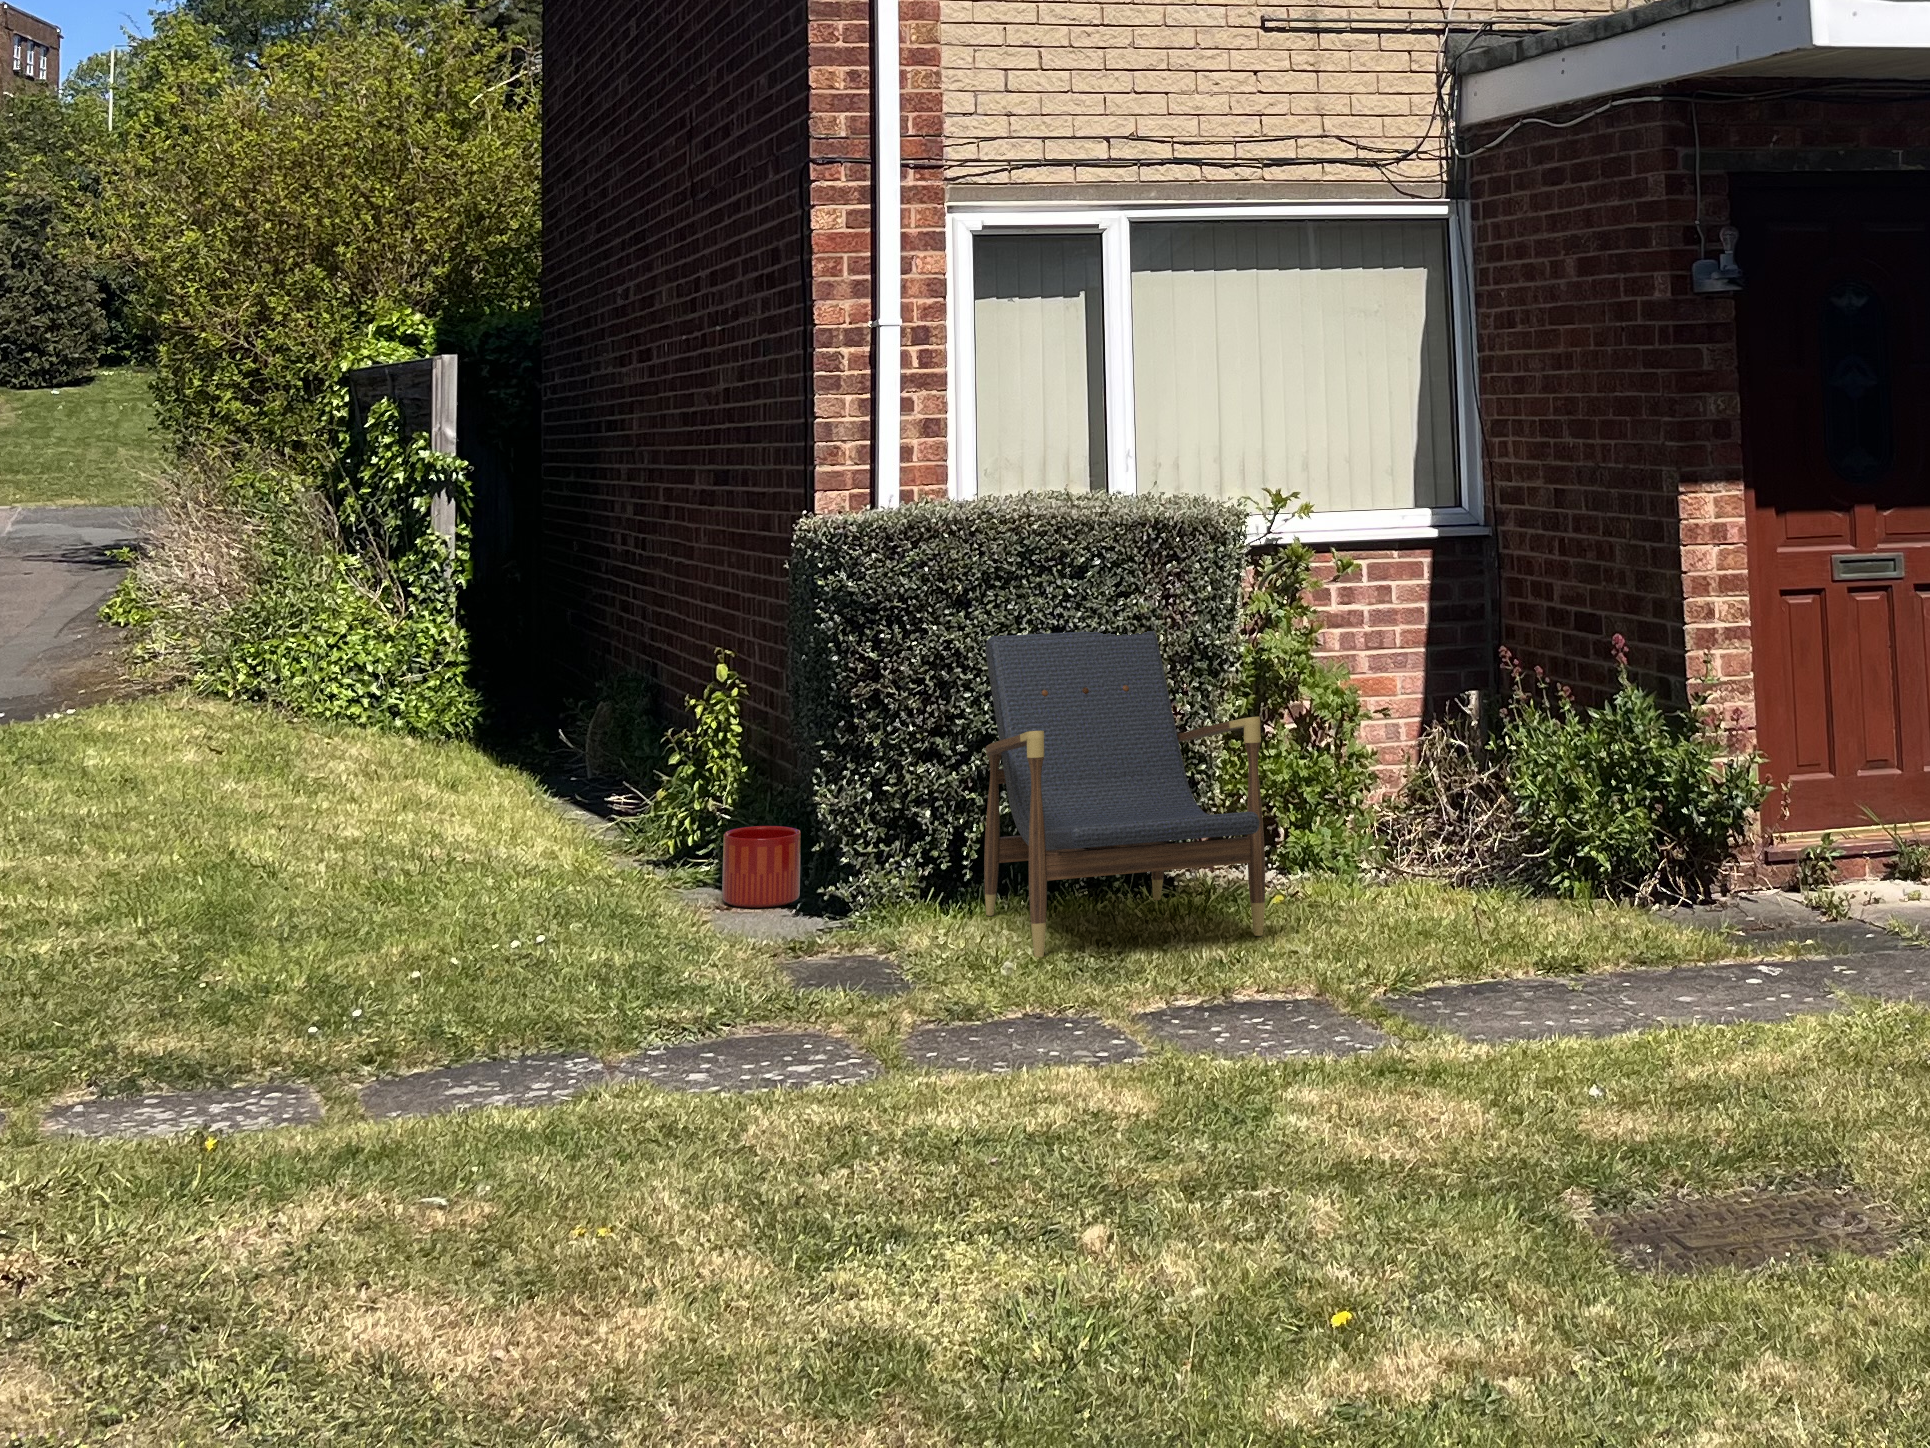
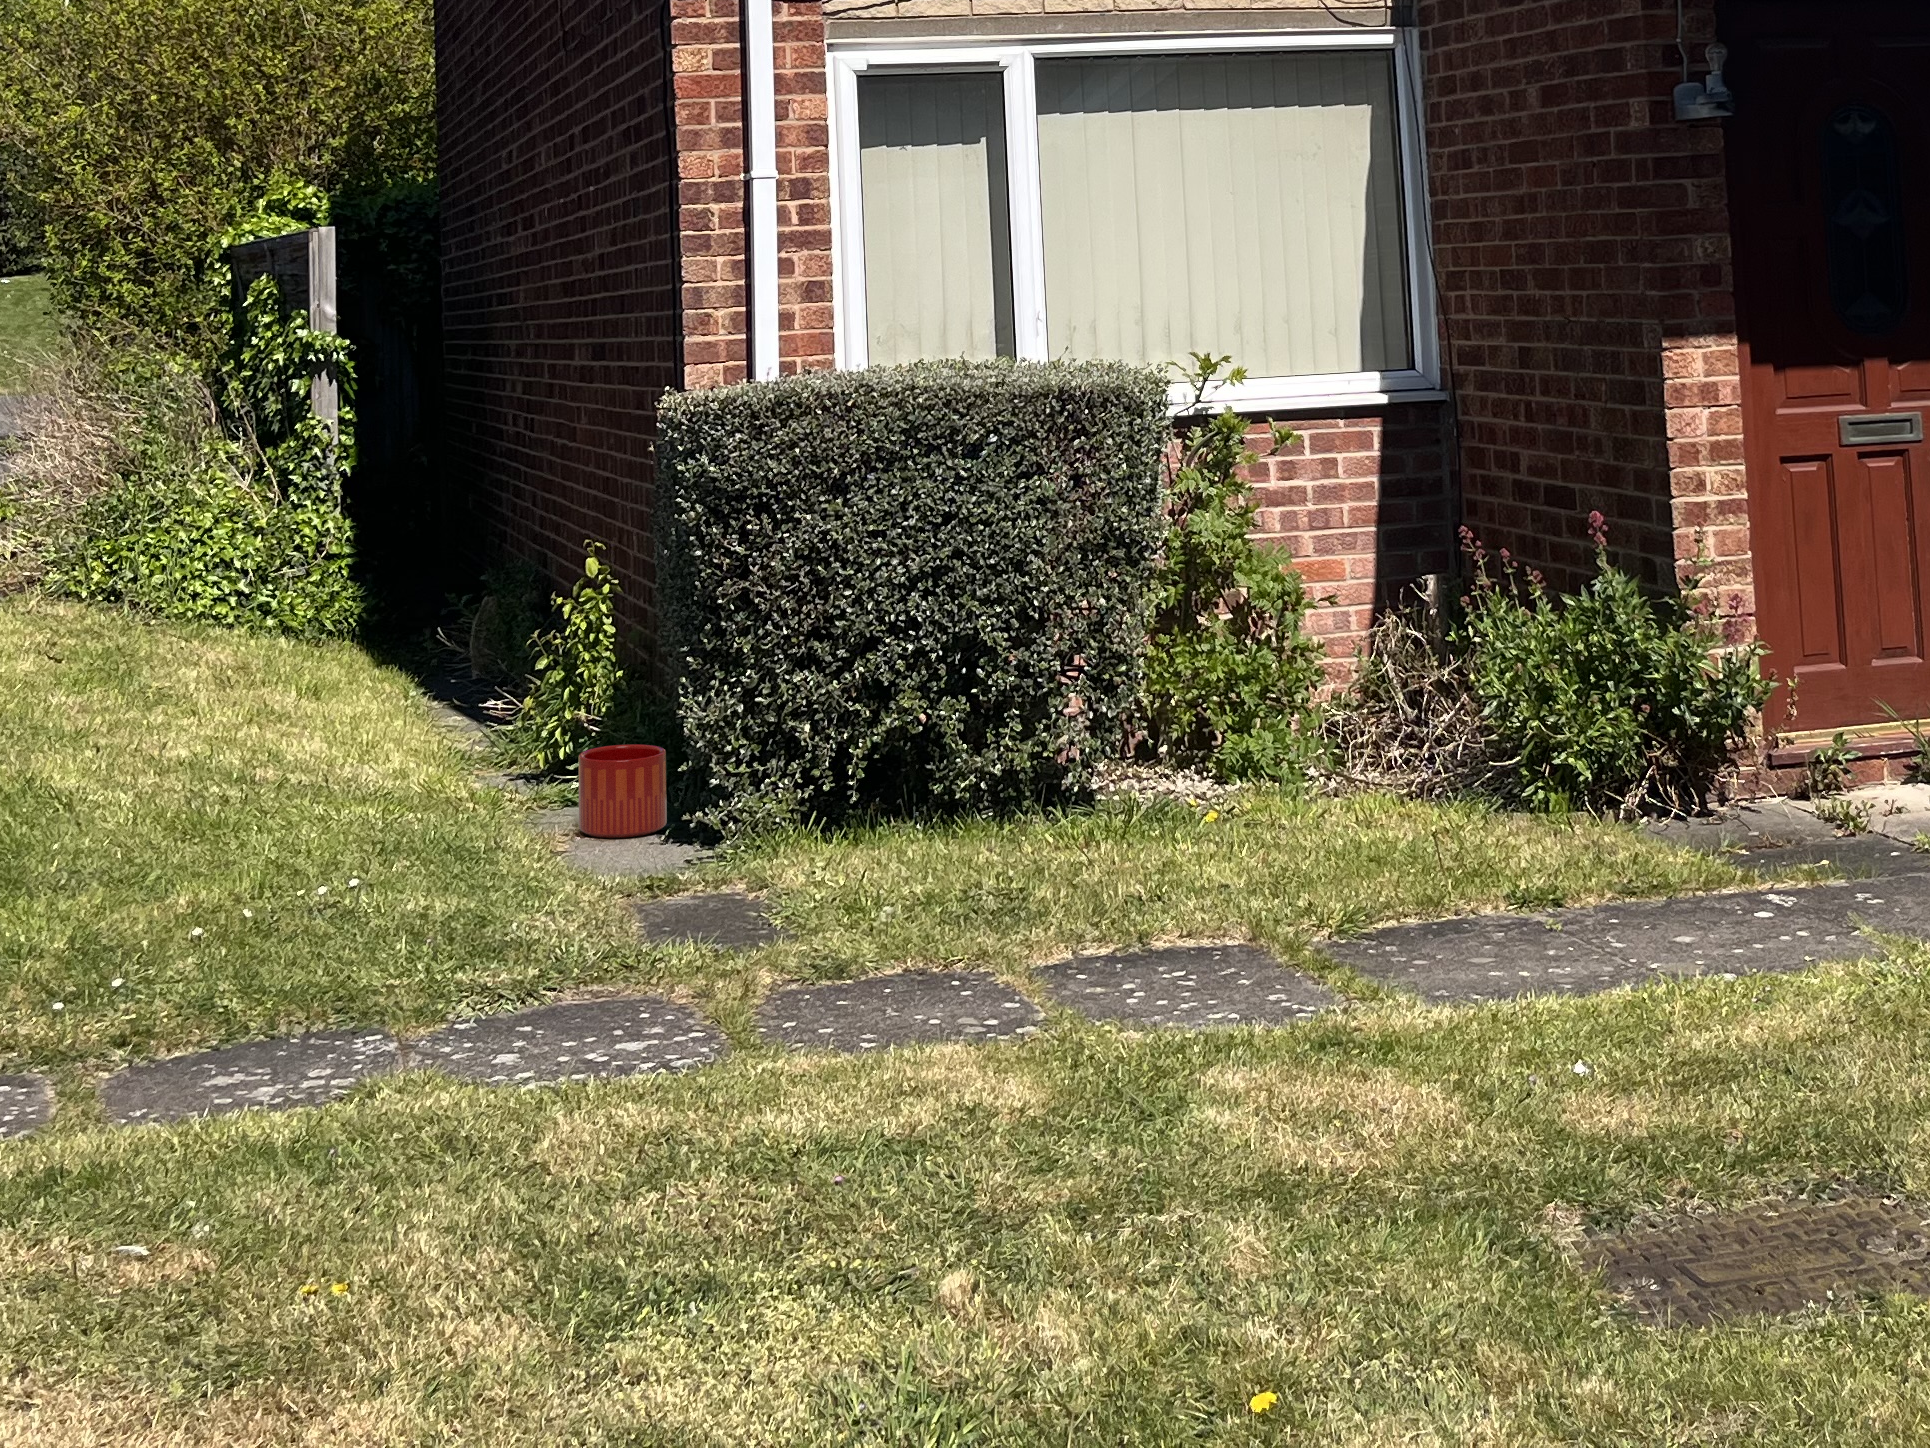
lounge chair: present [984,631,1265,957] -> none [868,516,1191,896]

